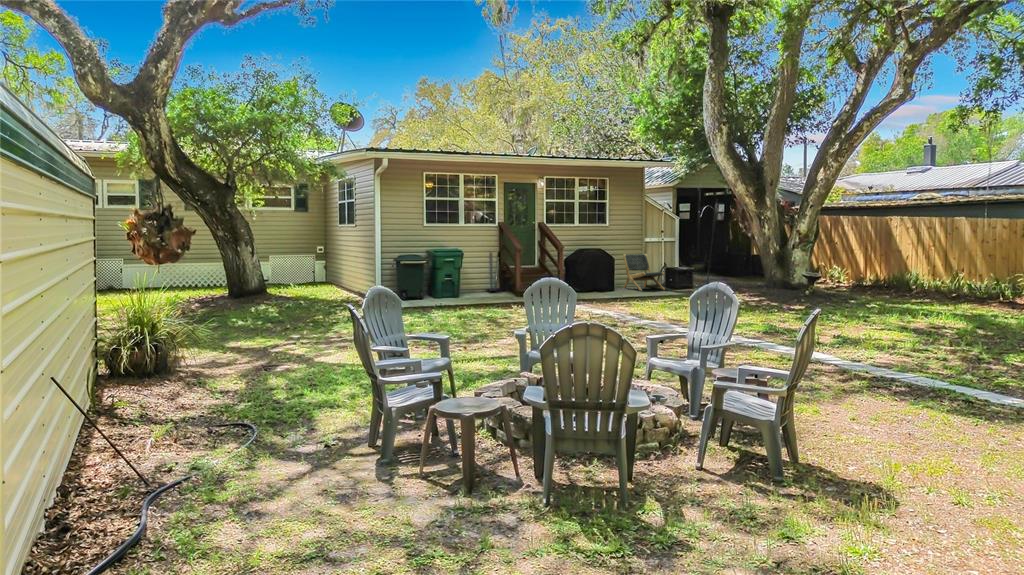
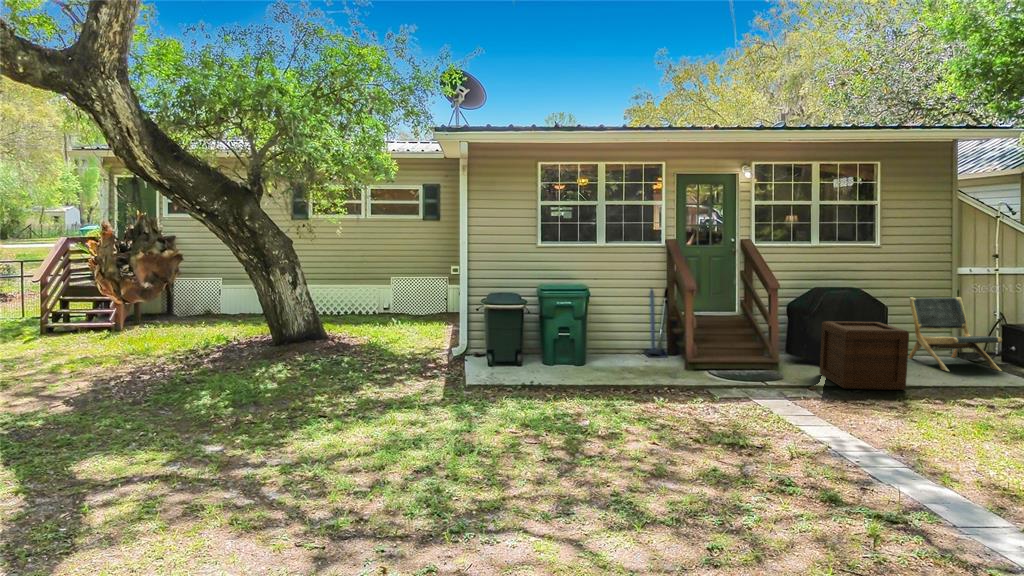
wooden crate: none [583,265,624,297] -> present [820,321,909,390]

